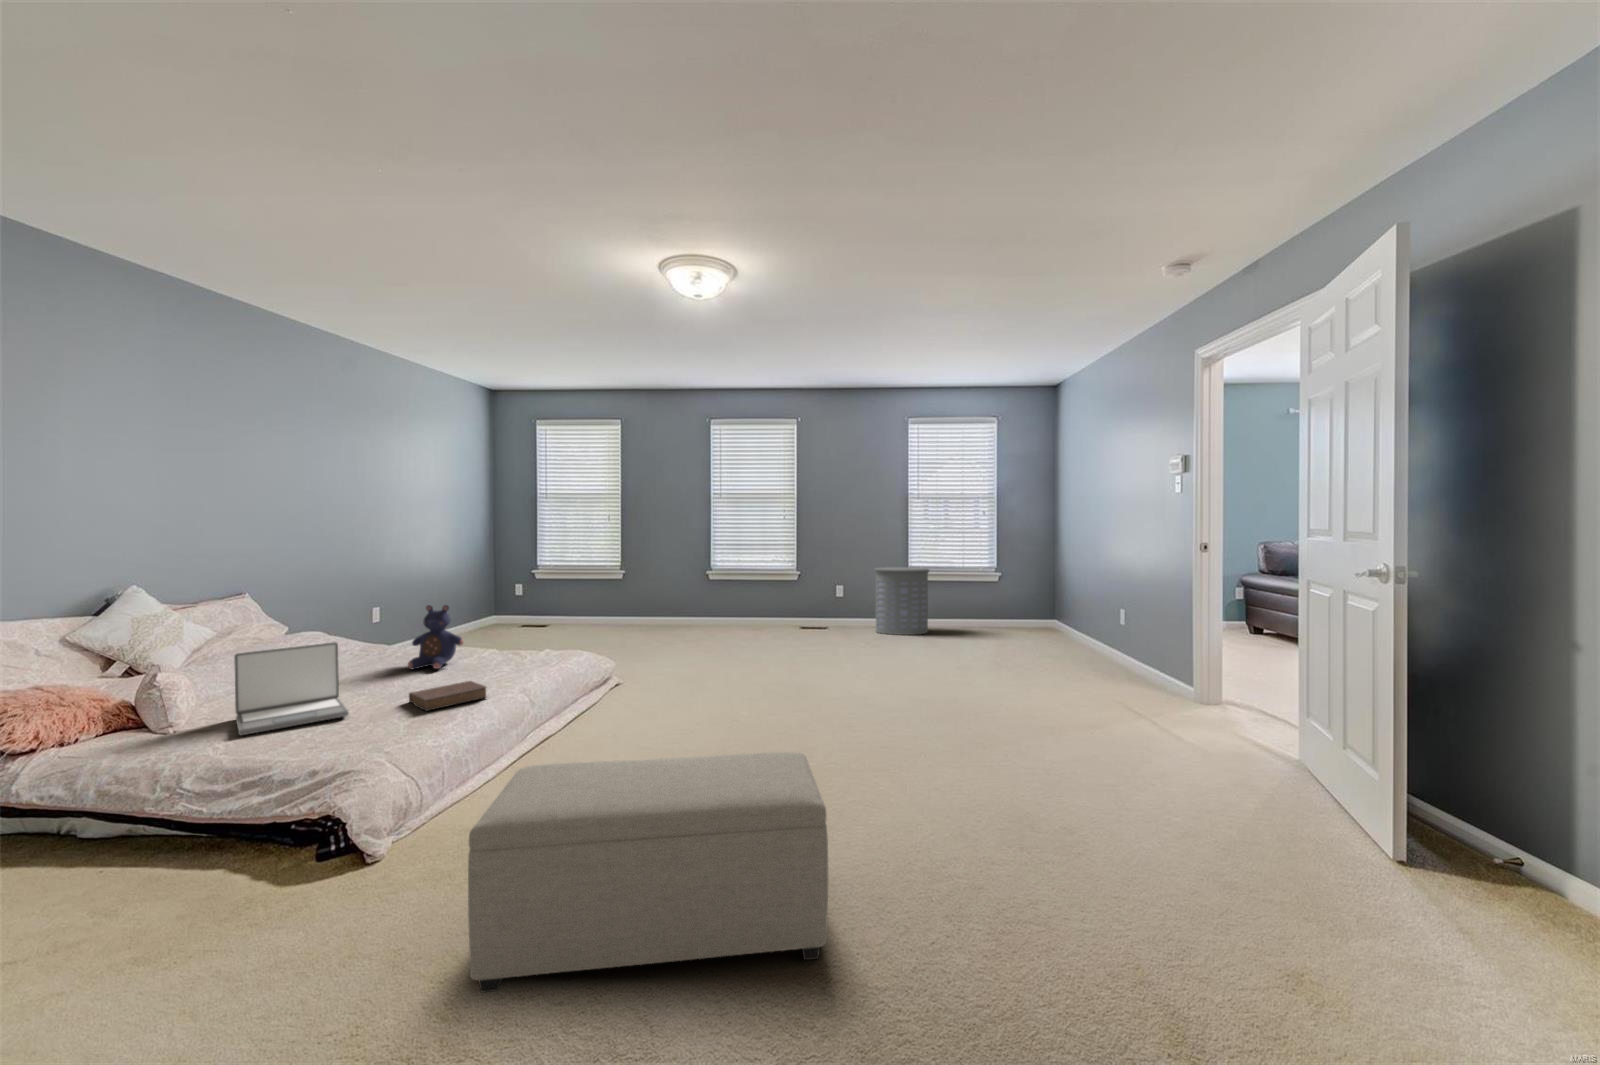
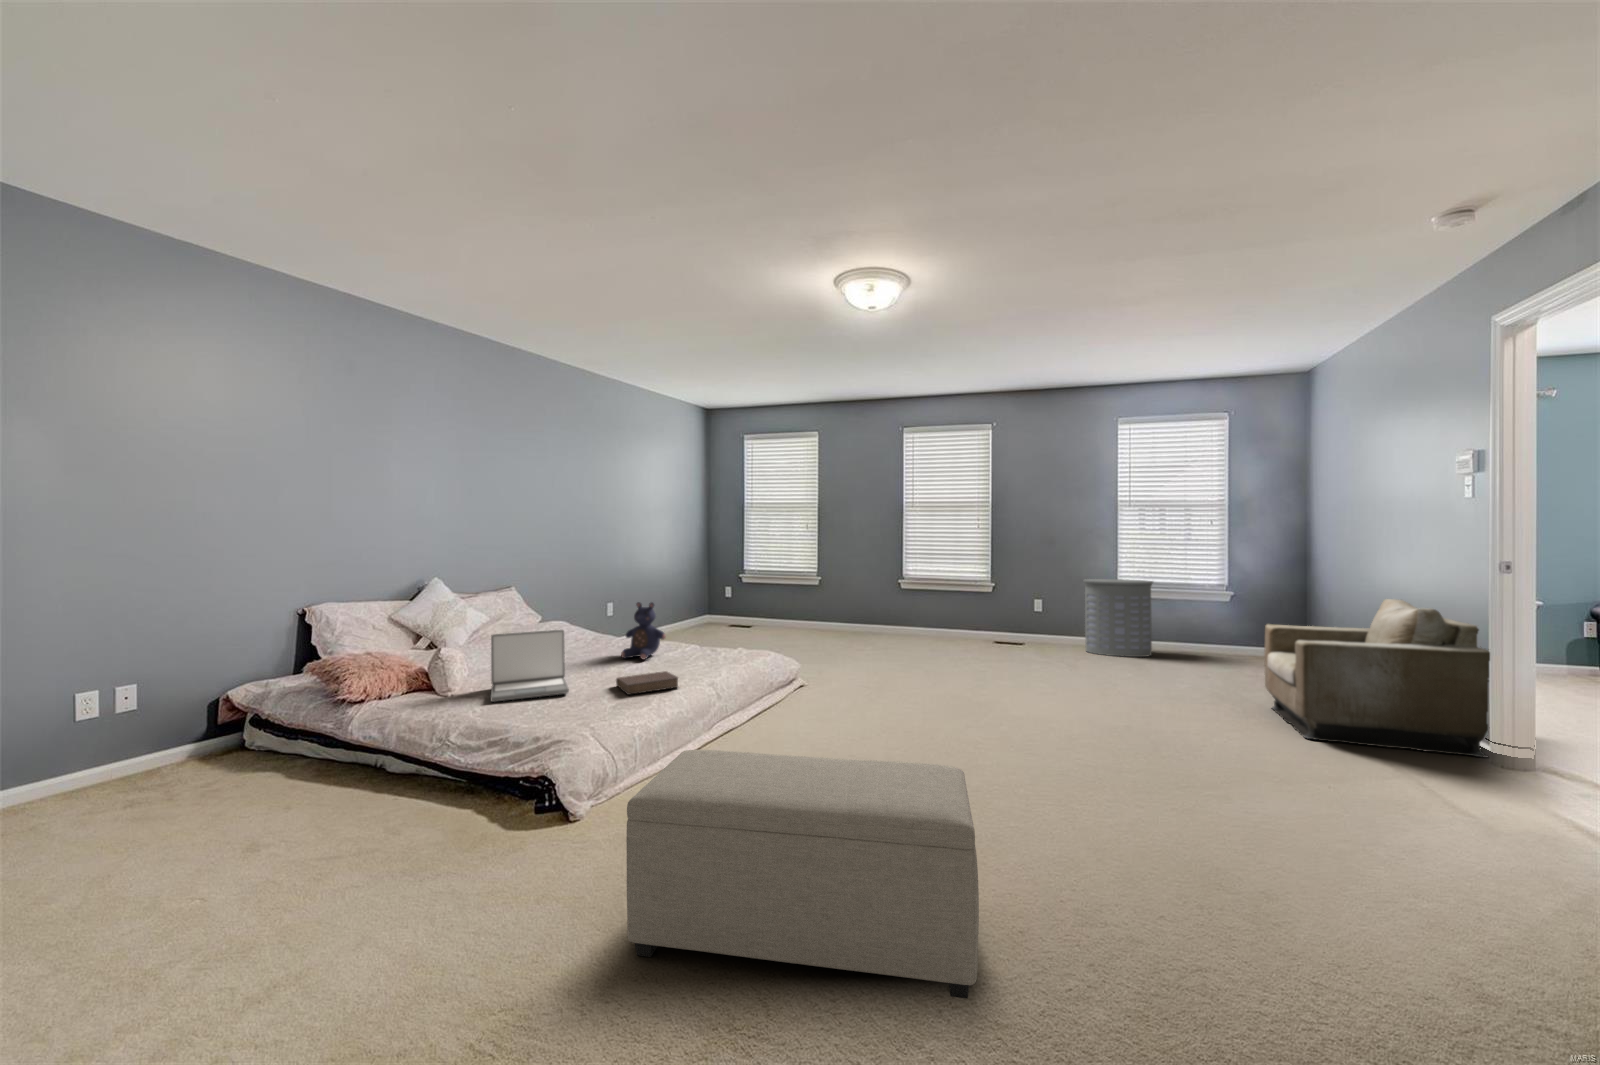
armchair: none [1014,581,1161,698] -> present [1264,599,1490,758]

